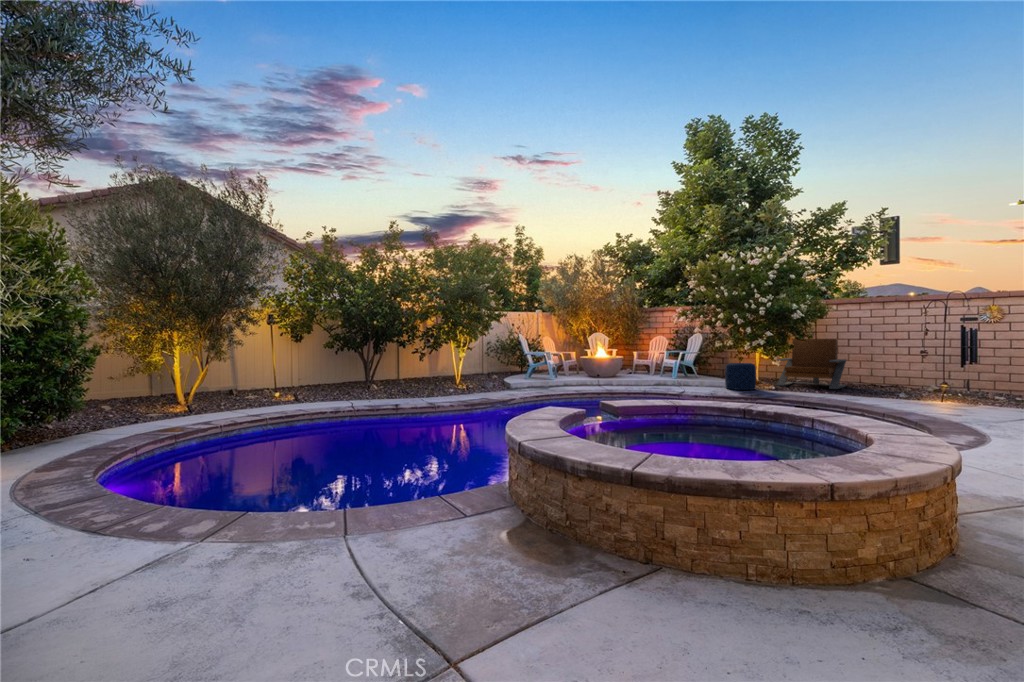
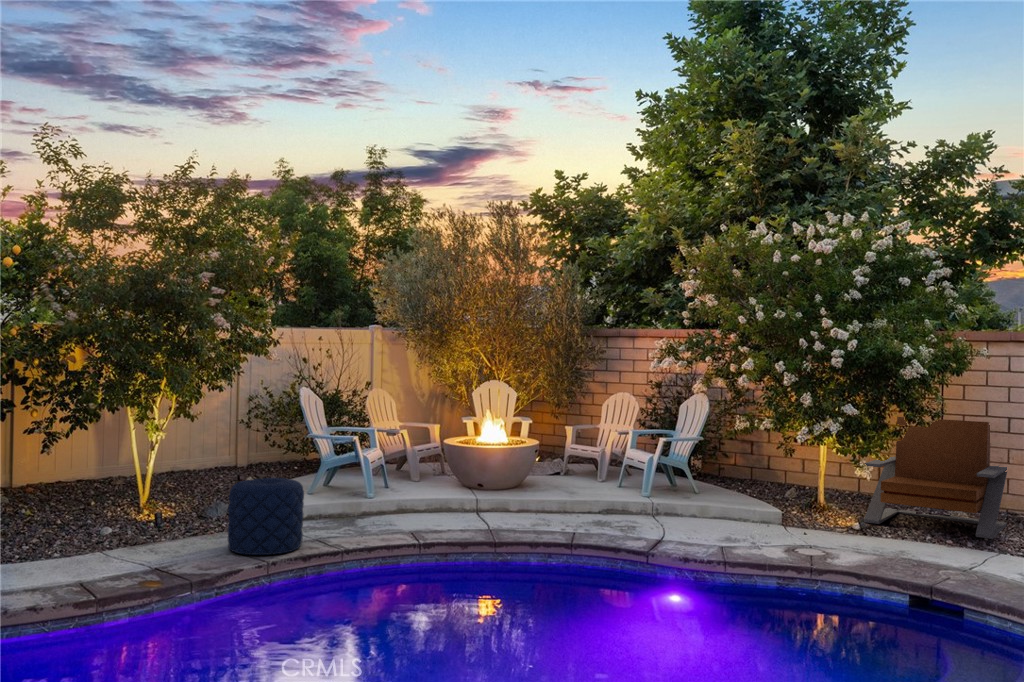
pouf: present [725,363,756,390] -> present [228,478,304,555]

